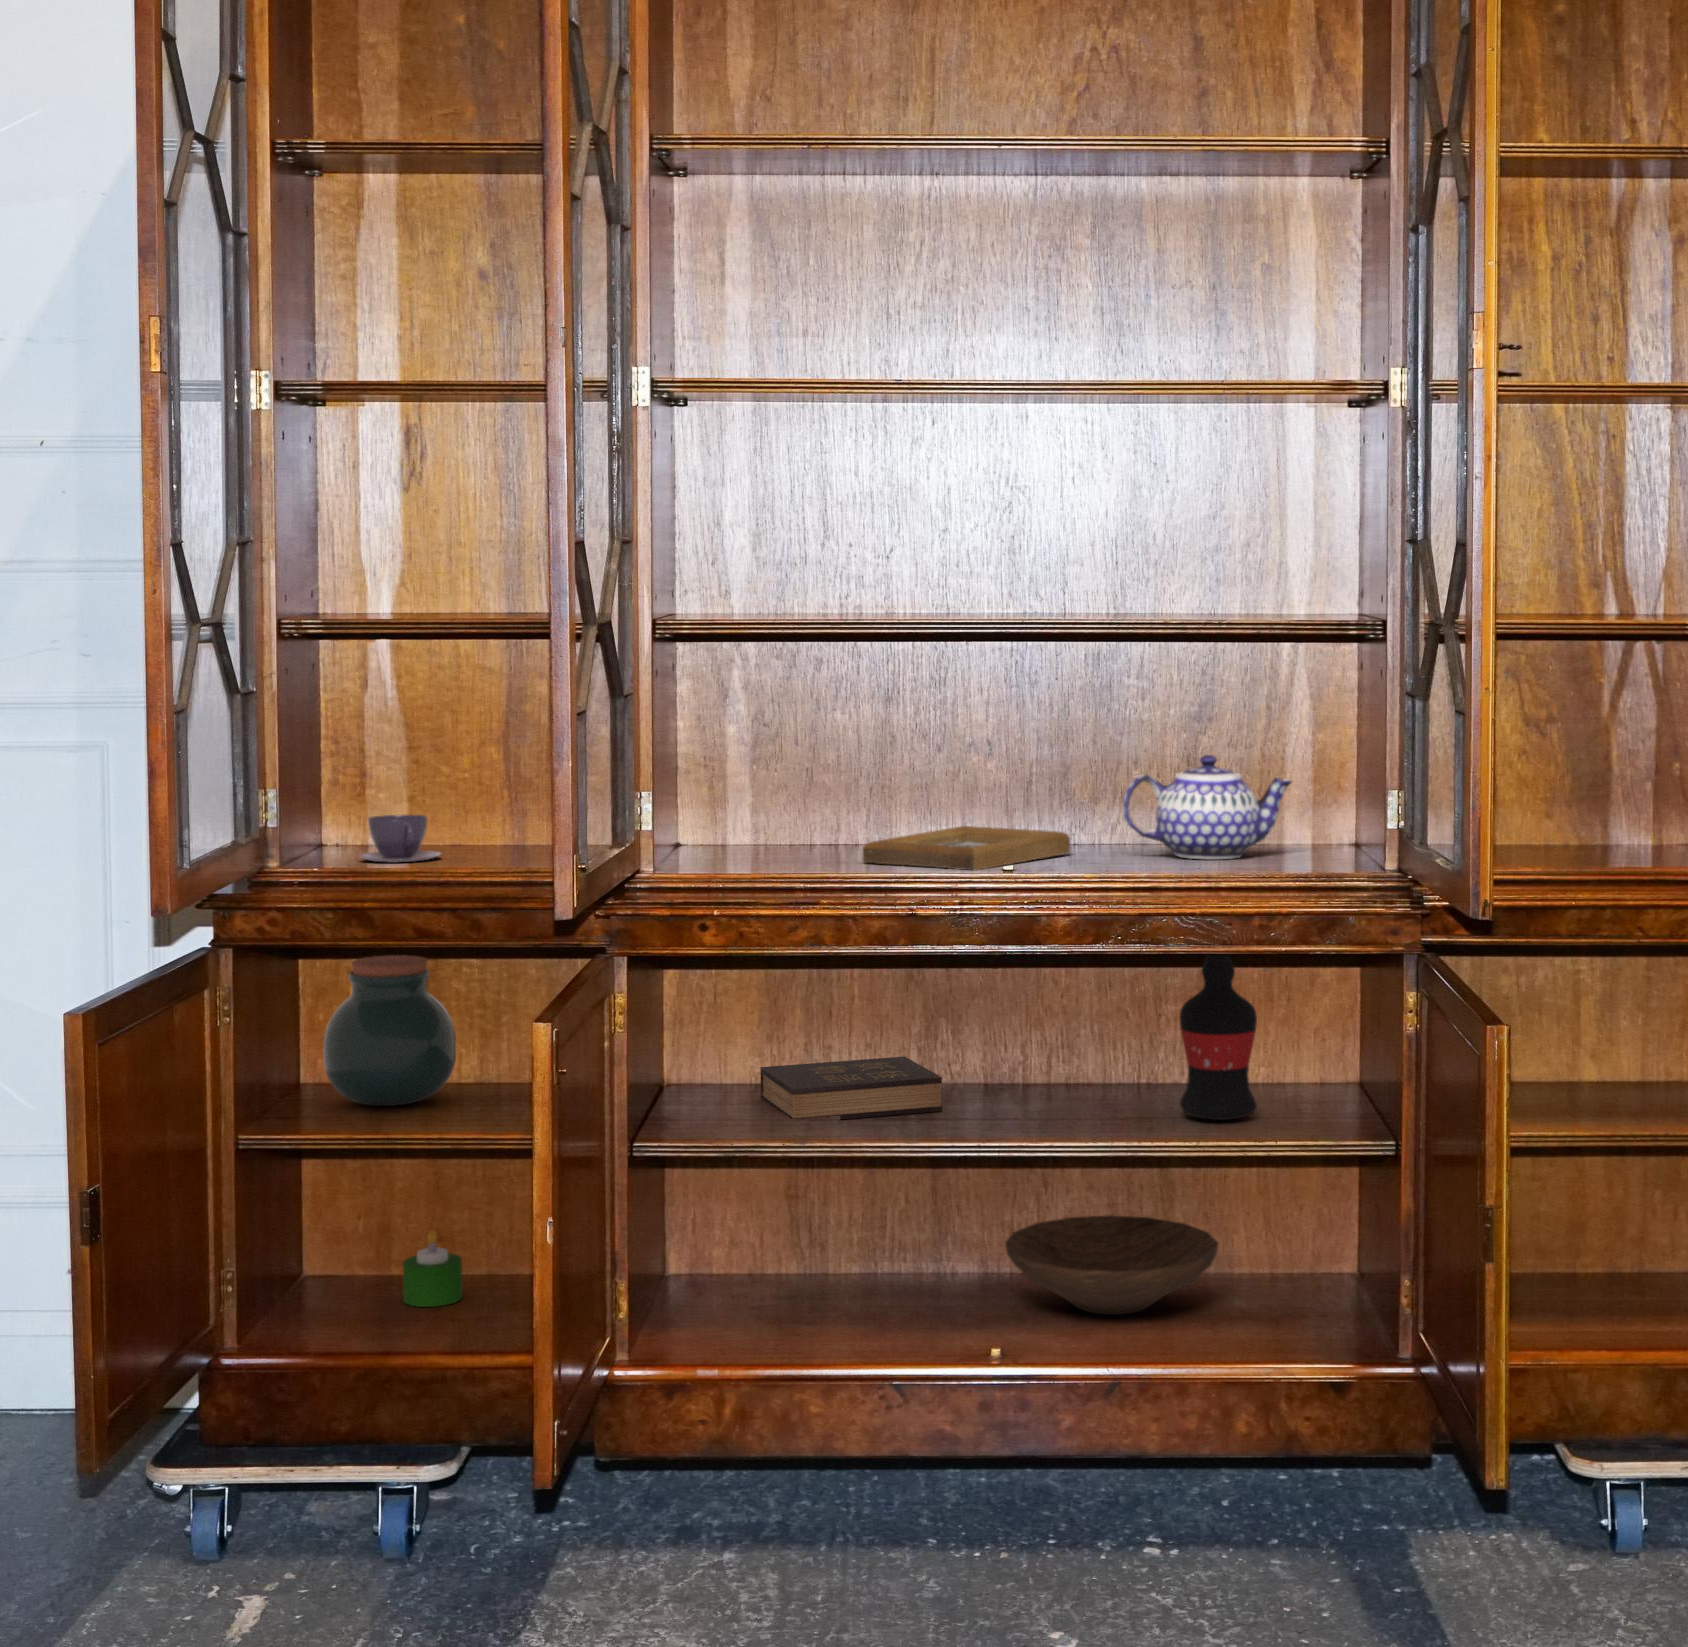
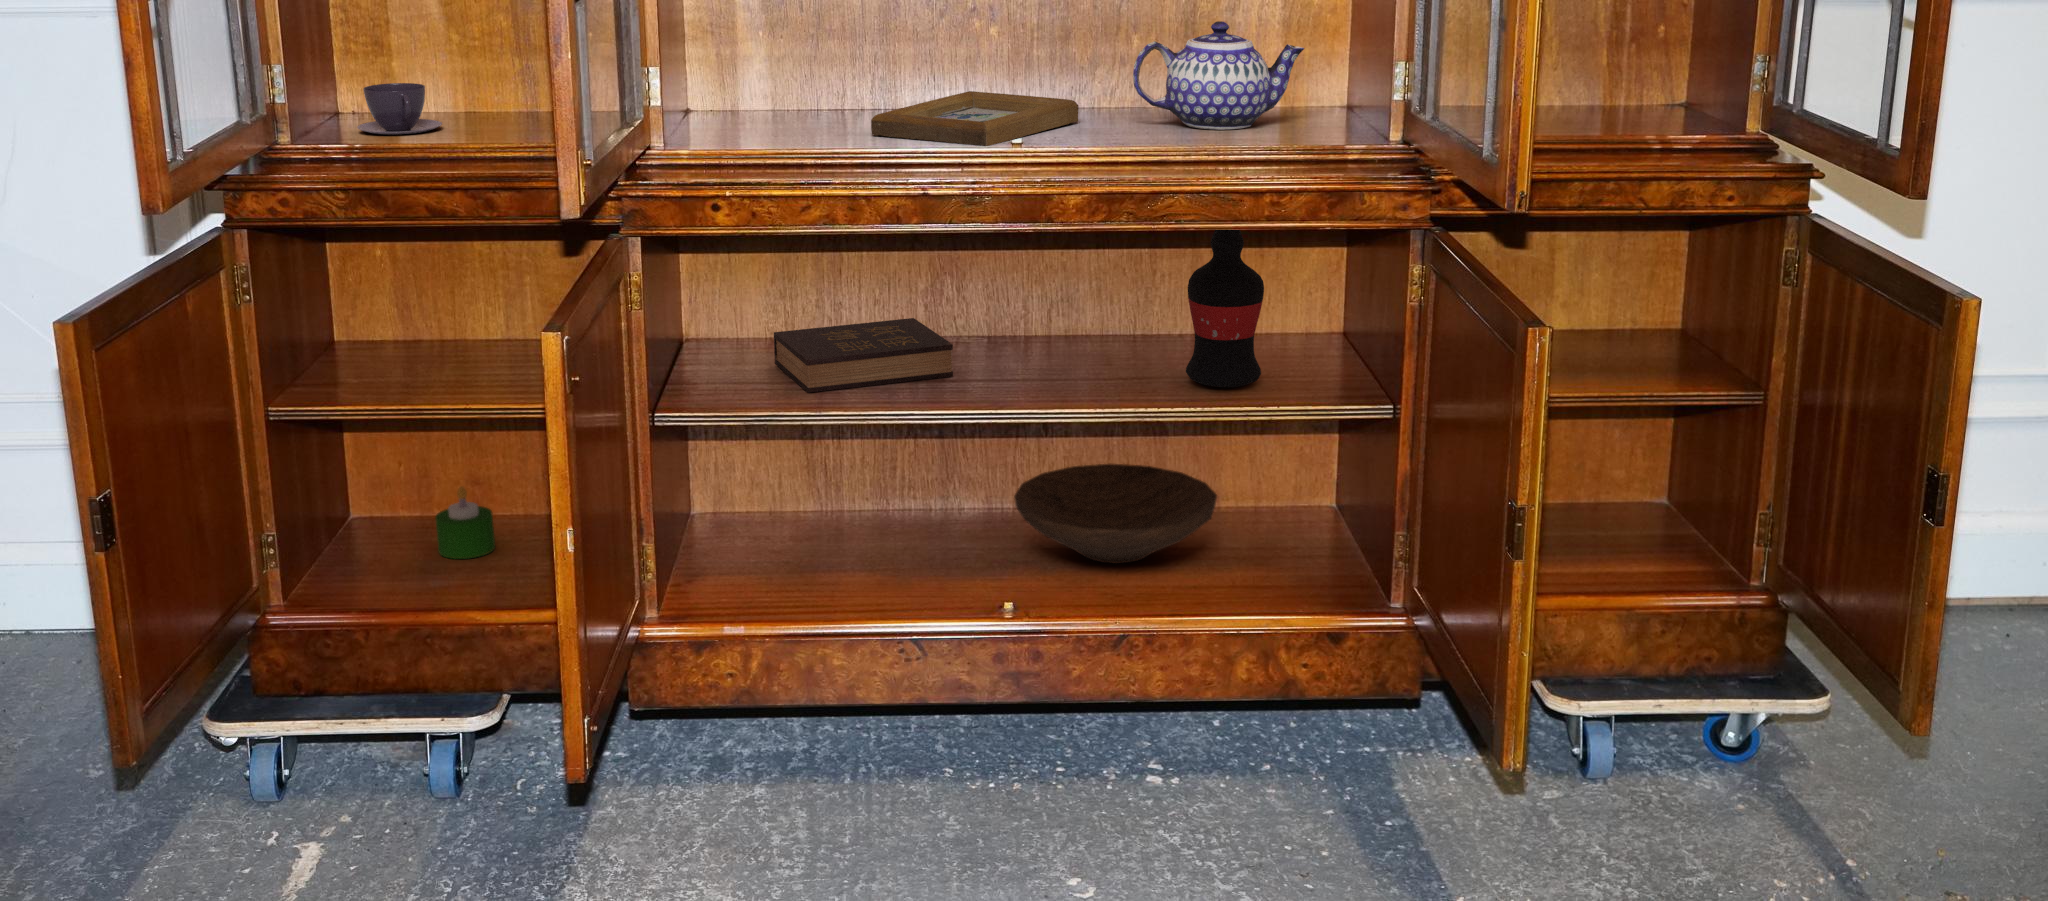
jar: present [323,955,456,1106] -> none [338,224,473,374]

